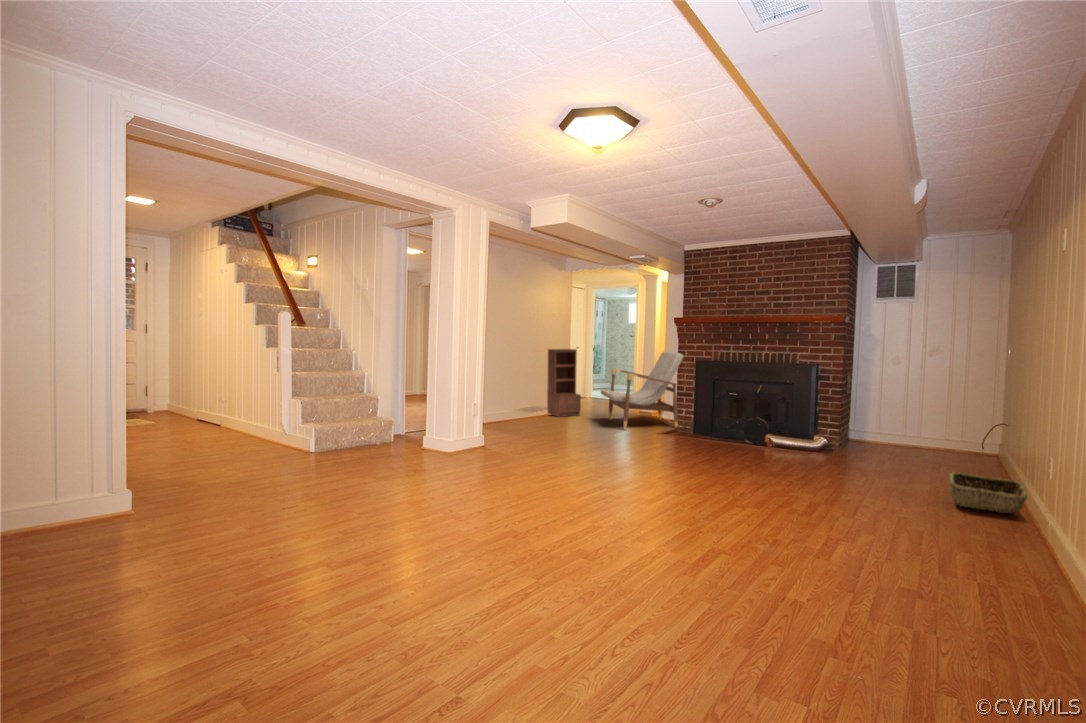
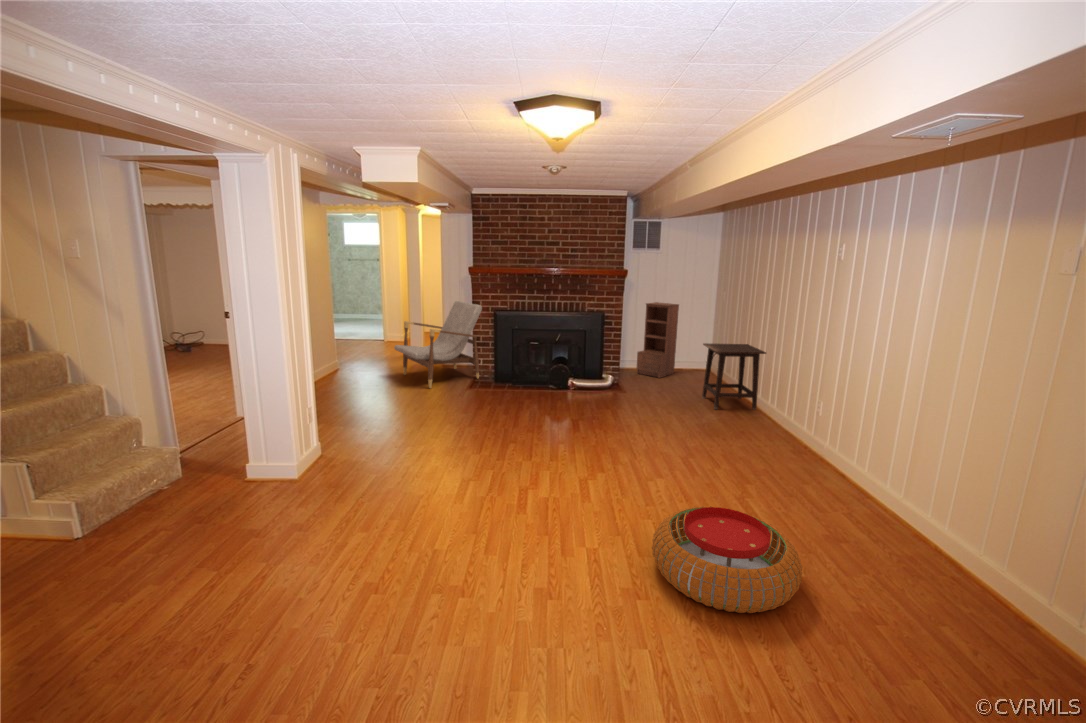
bookshelf: present [547,349,581,417] -> present [637,302,679,378]
side table: none [930,398,1007,482] -> present [702,343,766,410]
woven basket: present [949,472,1027,513] -> none [749,415,809,446]
pouf: none [717,511,865,596] -> present [652,506,802,613]

